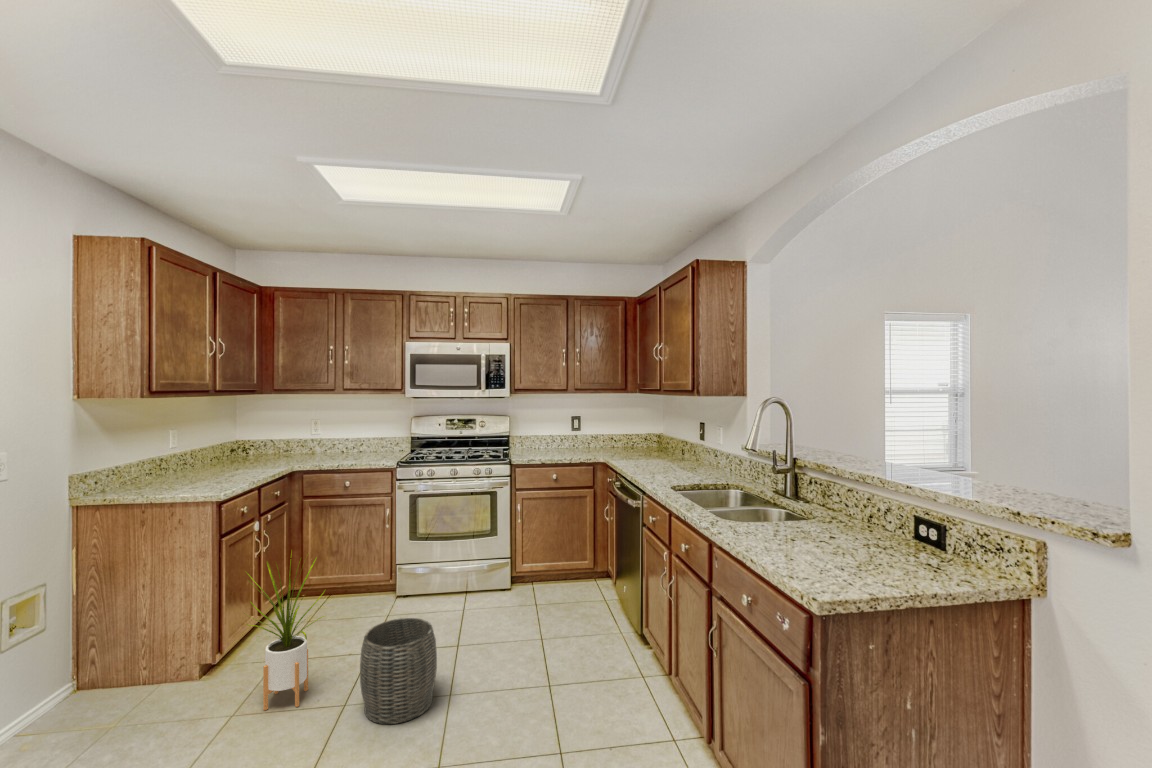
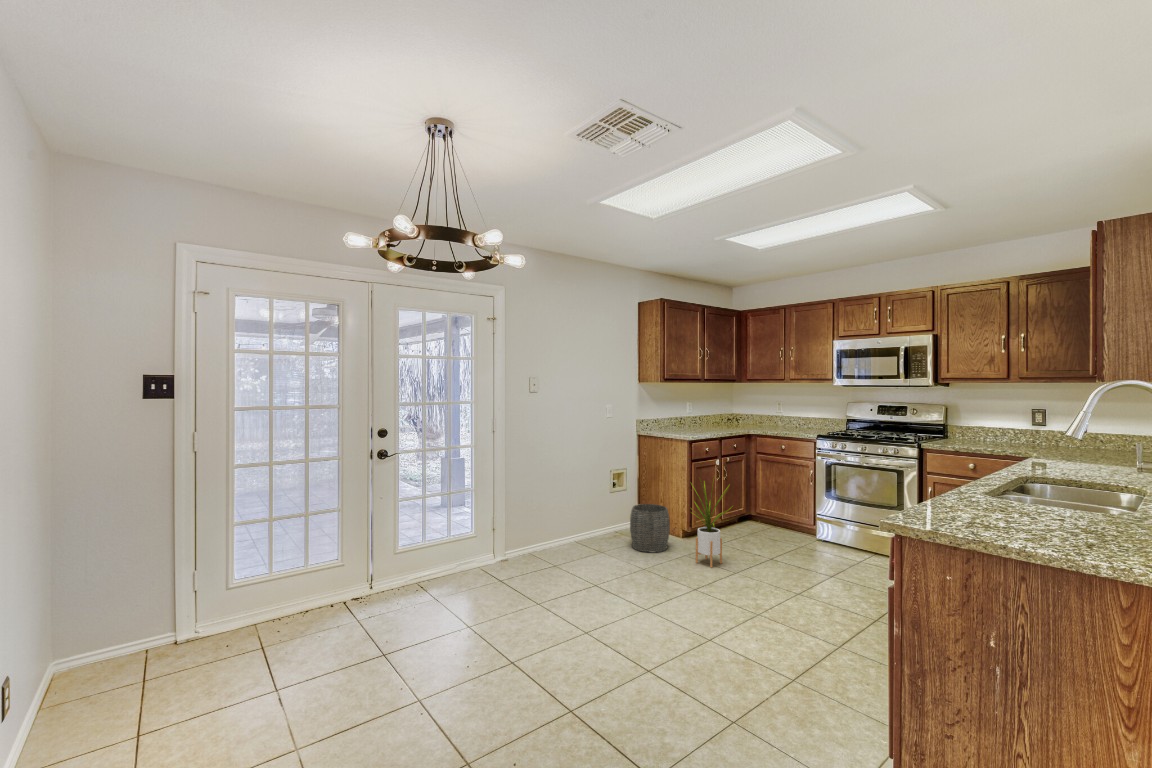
woven basket: present [360,618,437,724] -> present [630,504,670,552]

